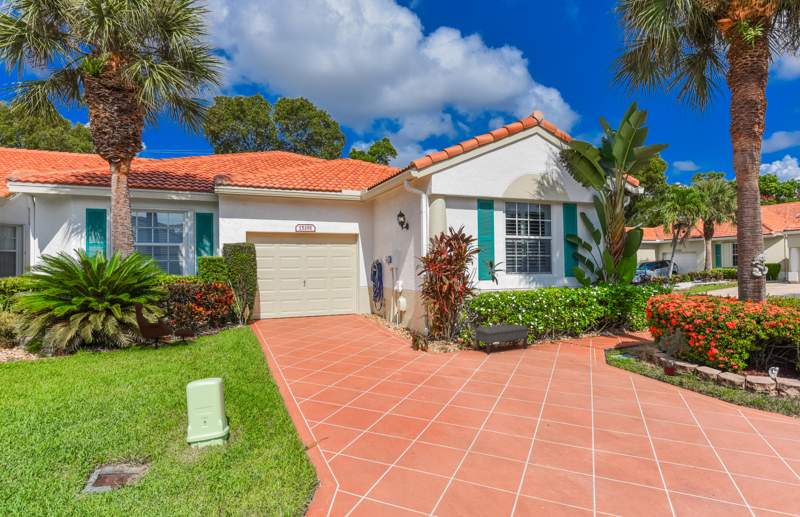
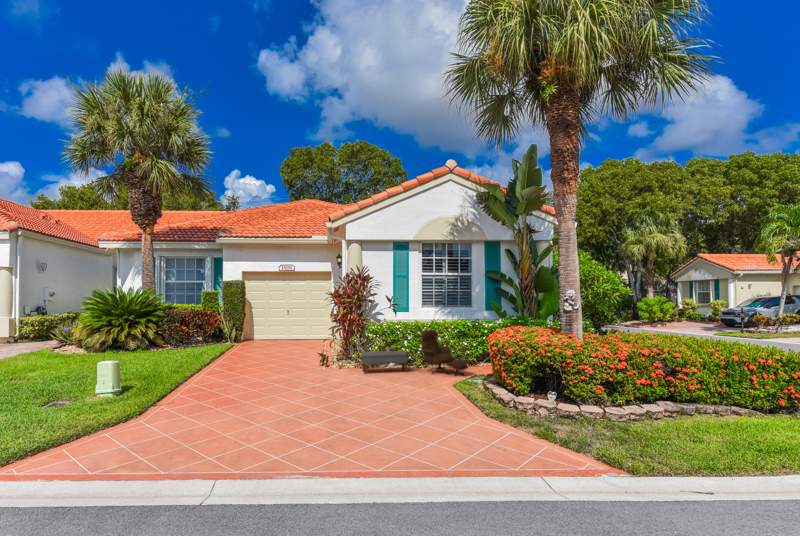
lounge chair: present [134,301,194,350] -> present [421,330,468,376]
potted tree: present [659,327,691,376] -> none [464,351,487,394]

